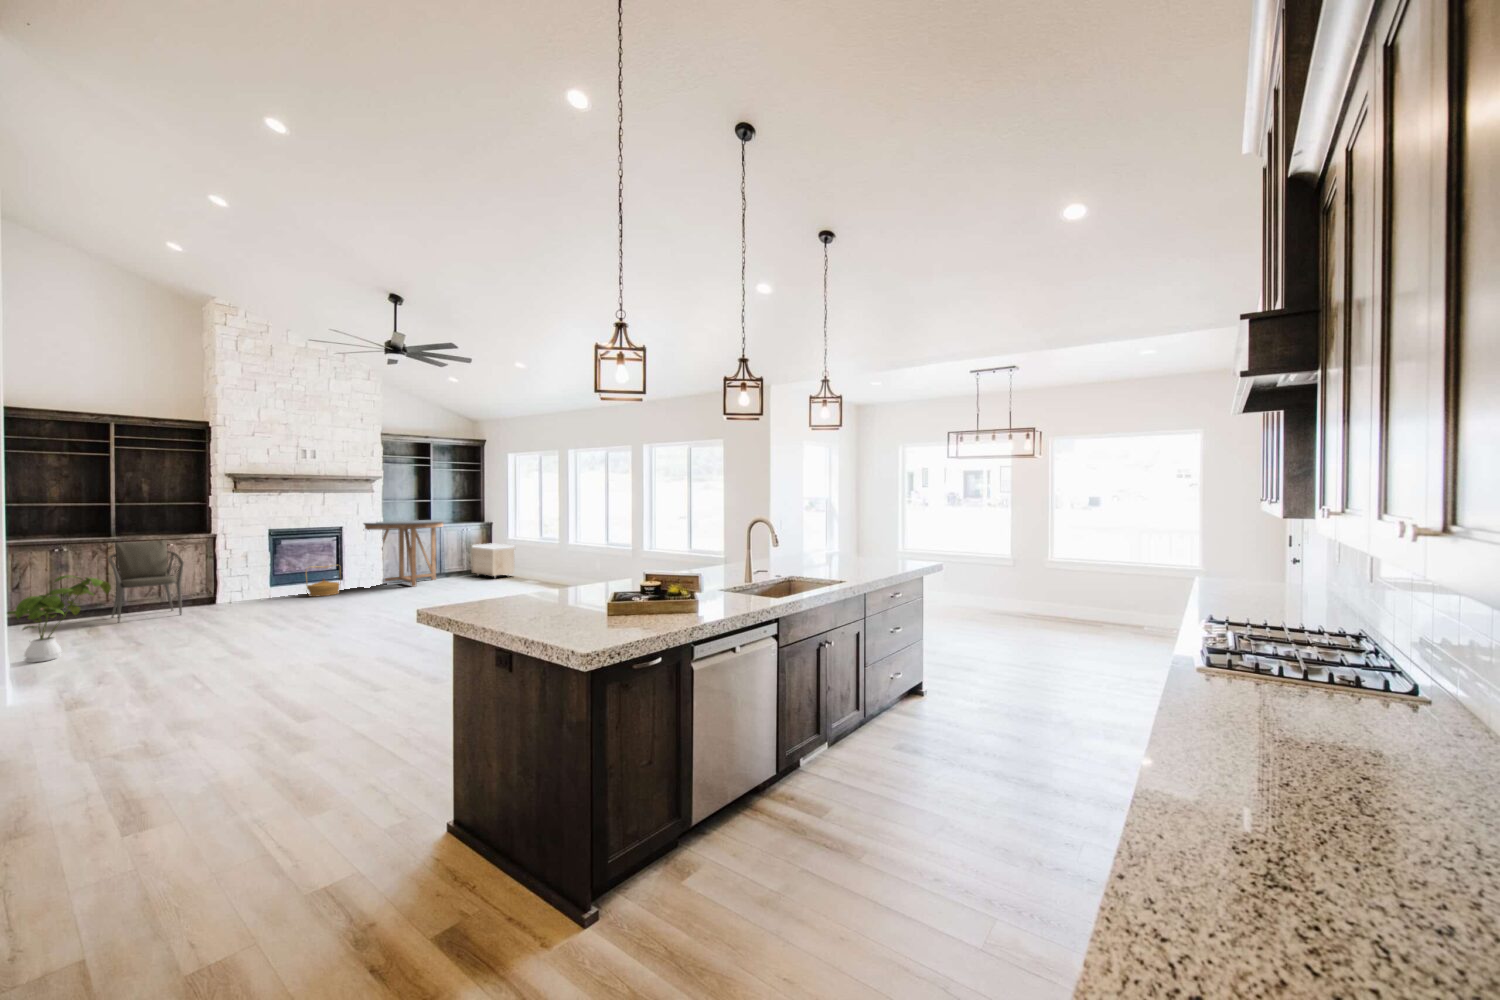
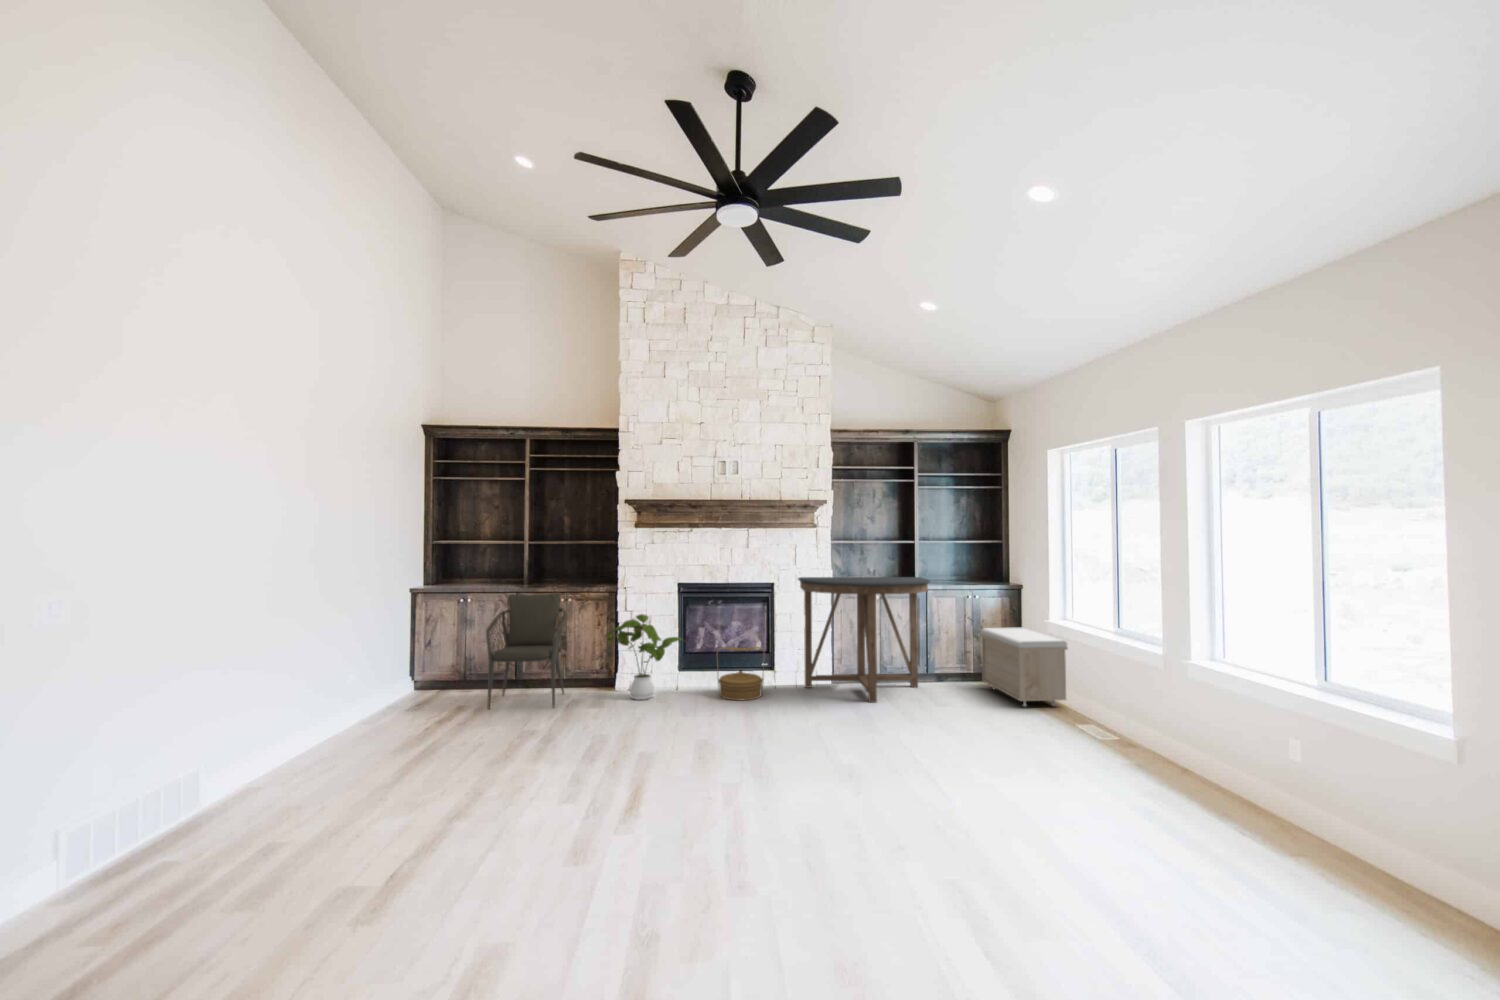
house plant: present [7,575,111,663] -> present [605,614,681,700]

